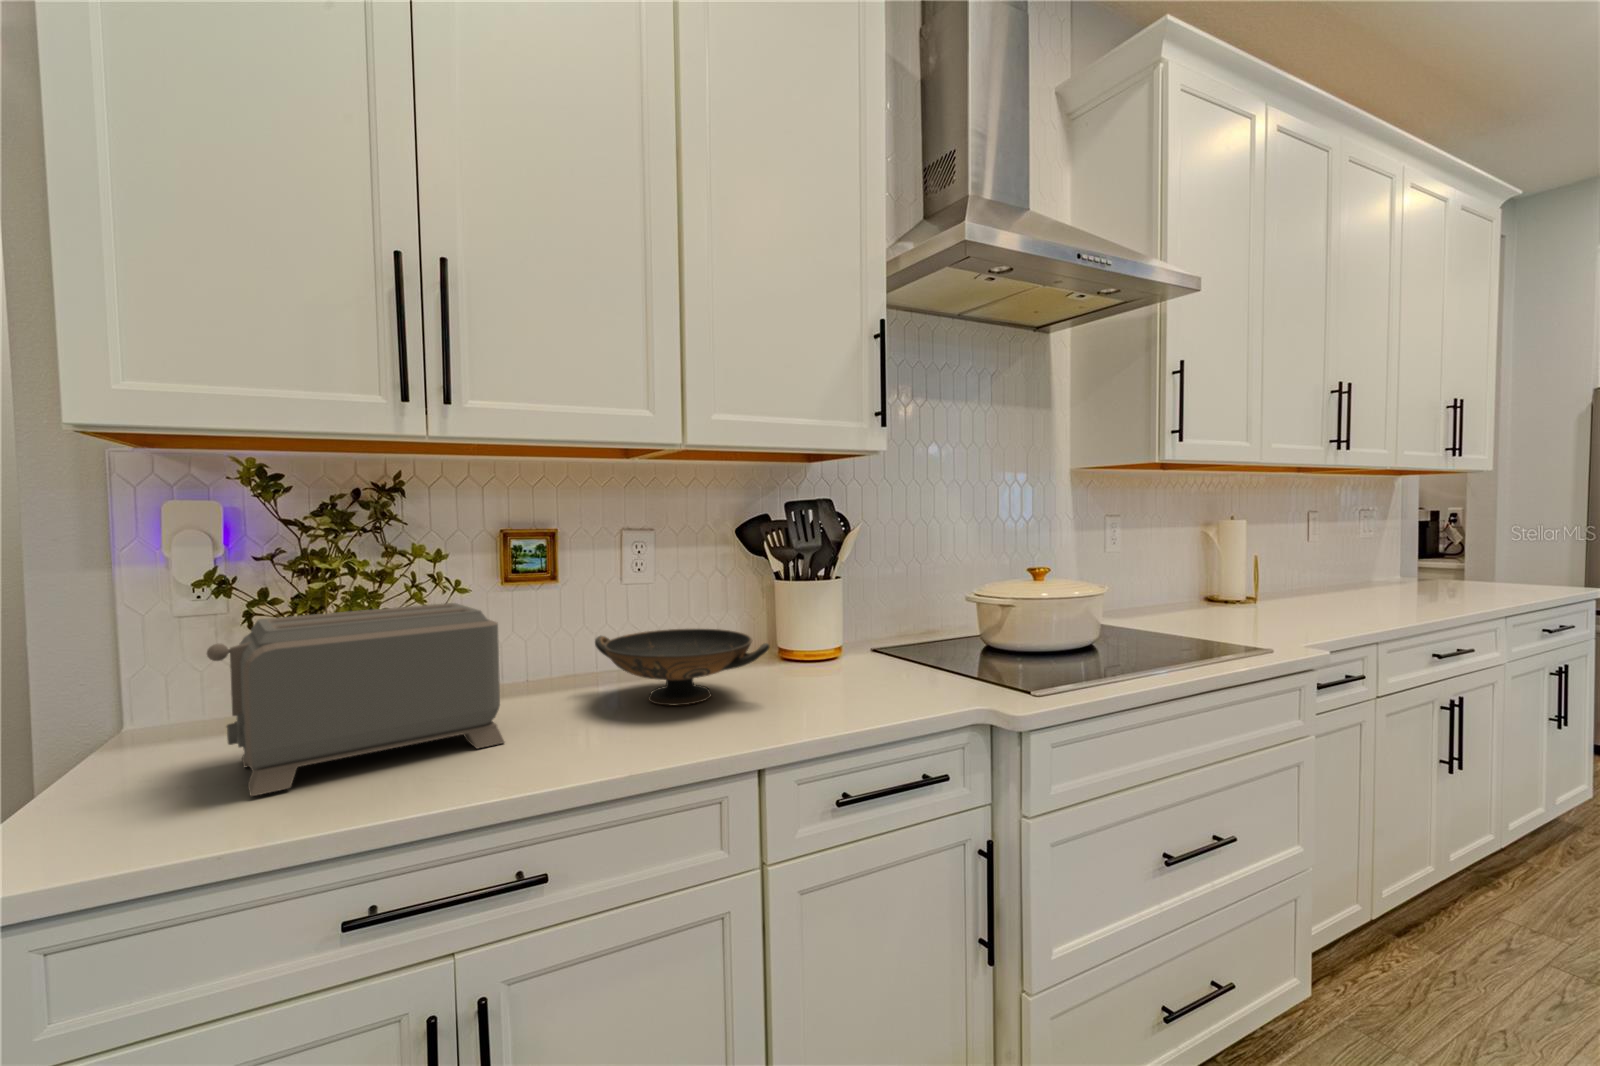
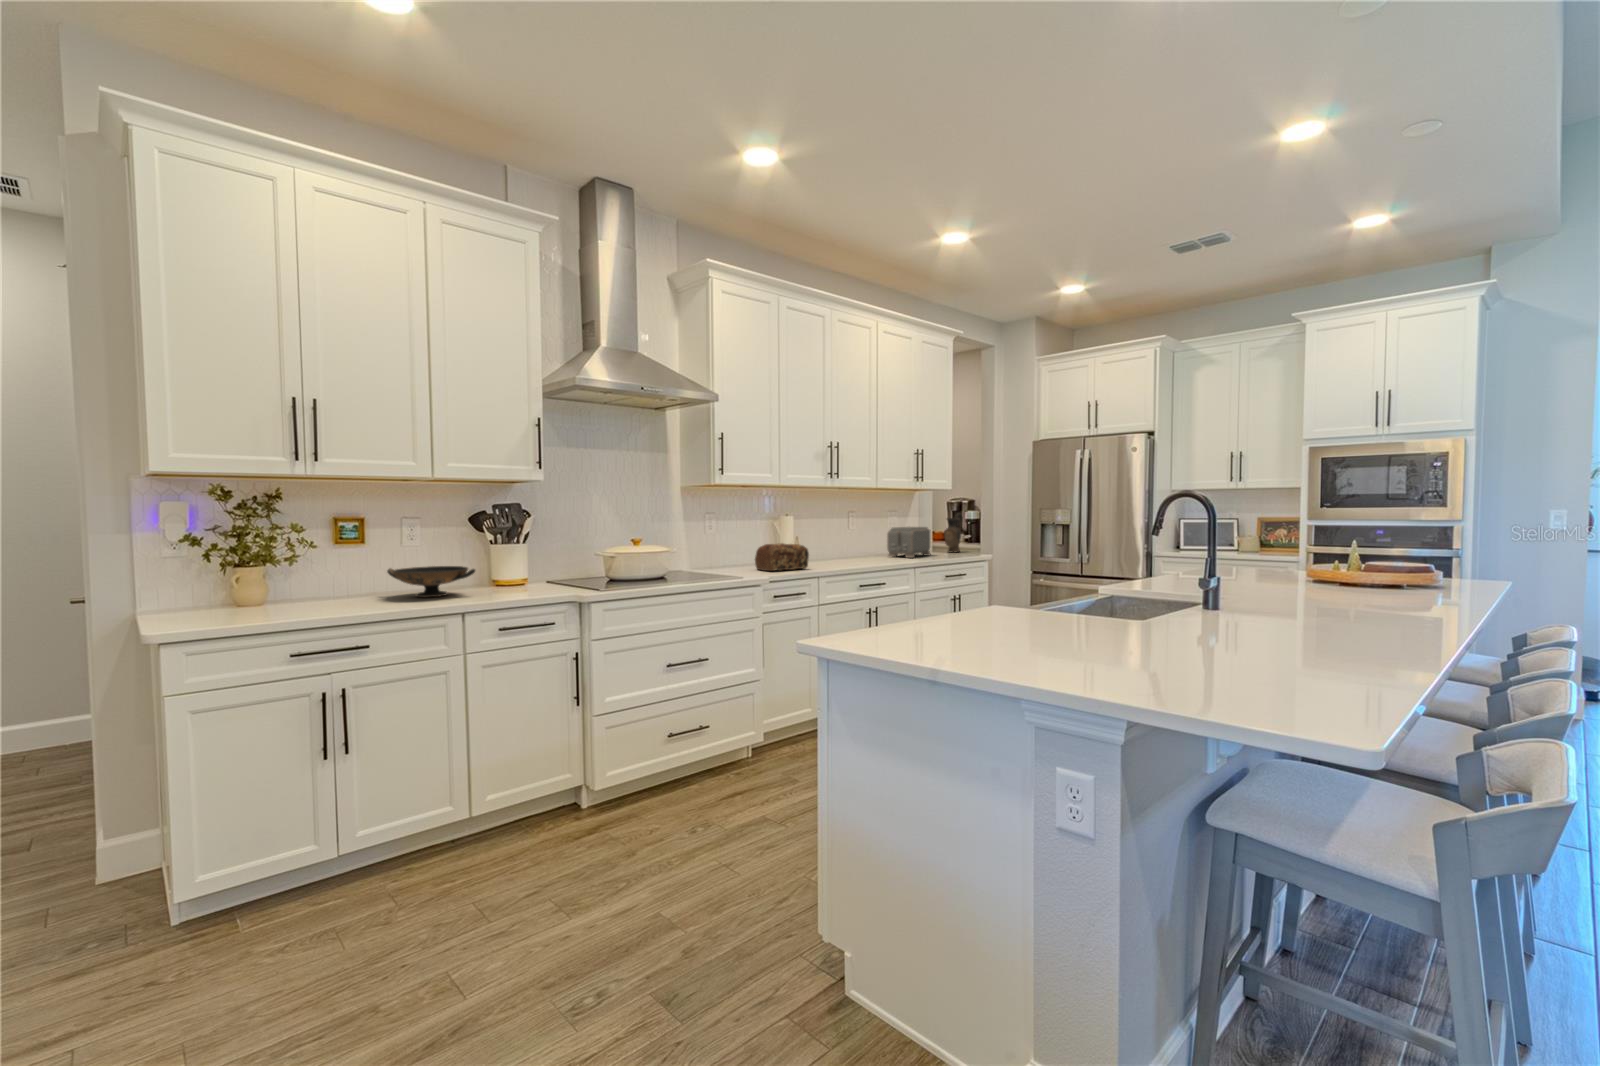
ceramic pitcher: none [1469,514,1509,584] -> present [944,513,963,552]
bread loaf: none [1228,574,1339,631] -> present [755,543,809,571]
toaster: present [207,603,504,796] -> present [887,527,931,558]

